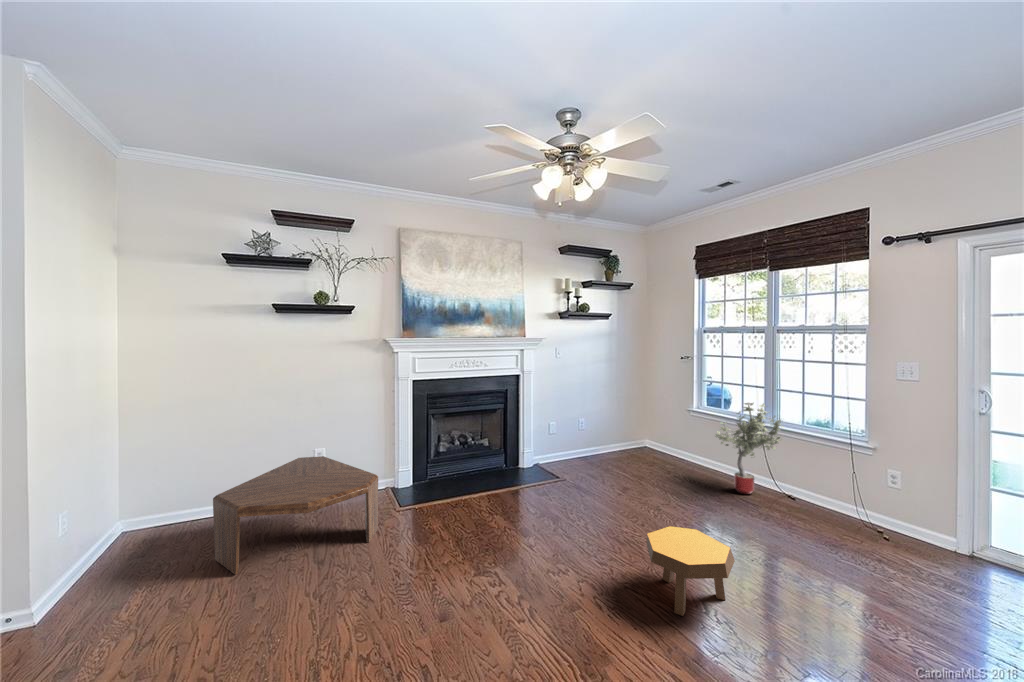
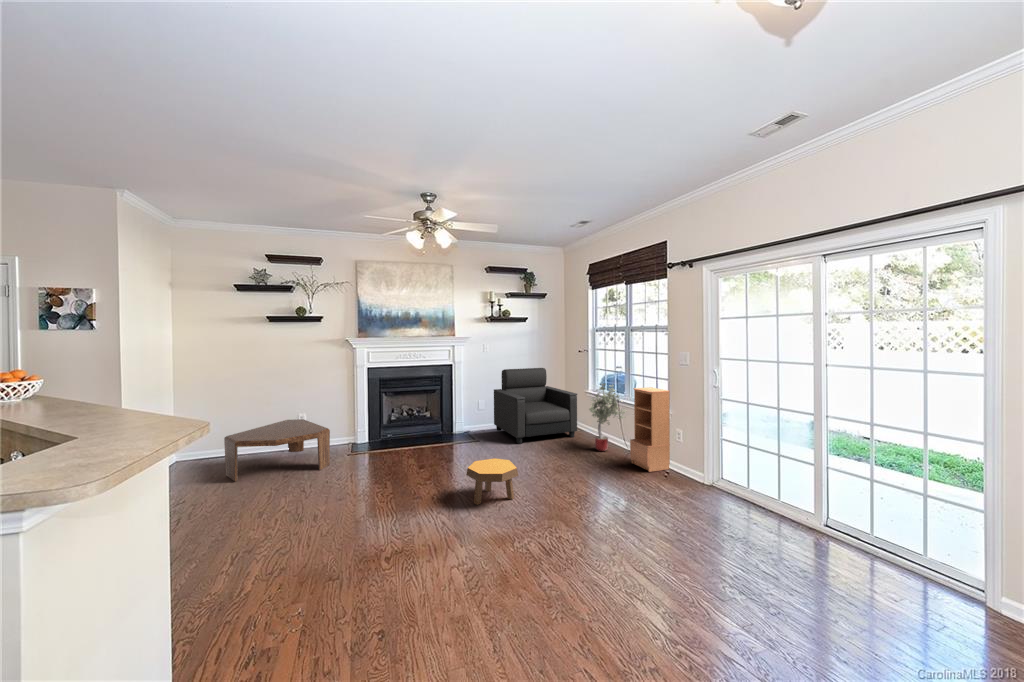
armchair: none [568,379,689,483] -> present [494,368,577,444]
bookcase: none [811,409,877,531] -> present [630,387,670,472]

